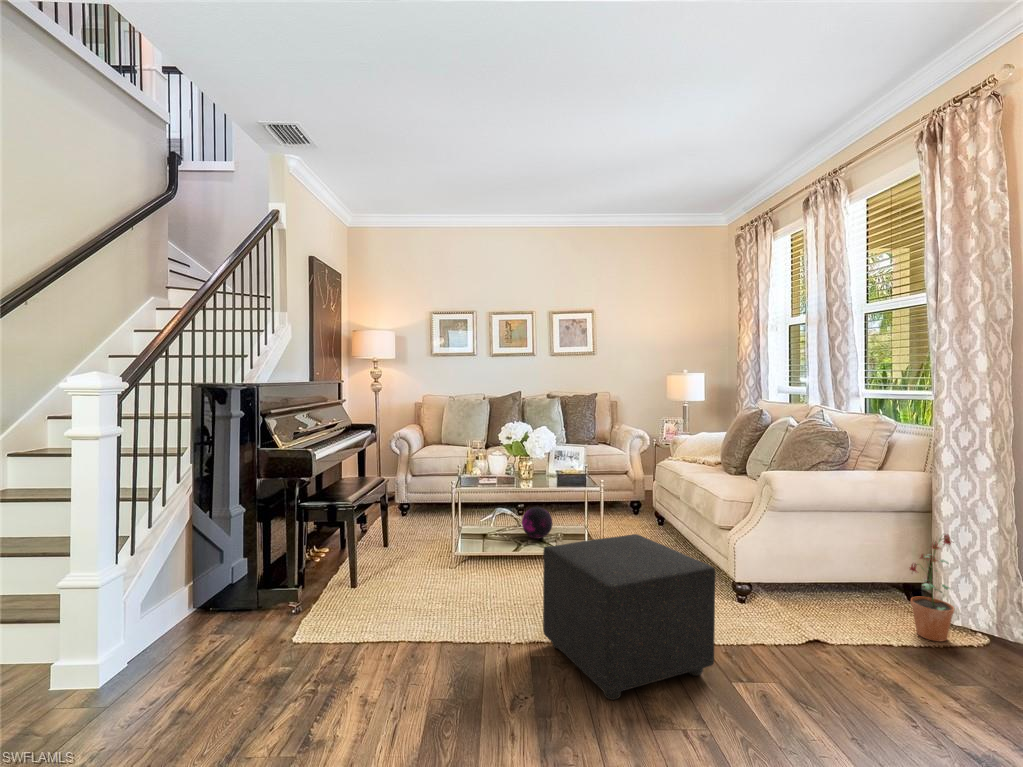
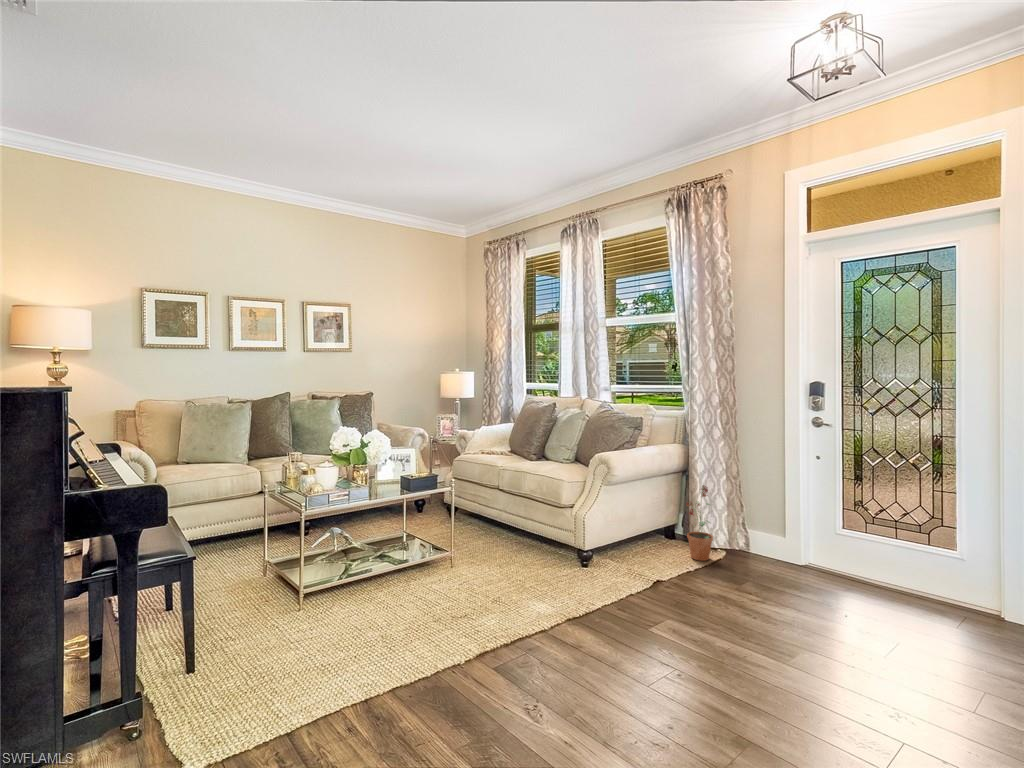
decorative orb: present [522,507,553,539] -> none [354,519,389,554]
ottoman: present [543,534,715,700] -> none [490,524,636,676]

